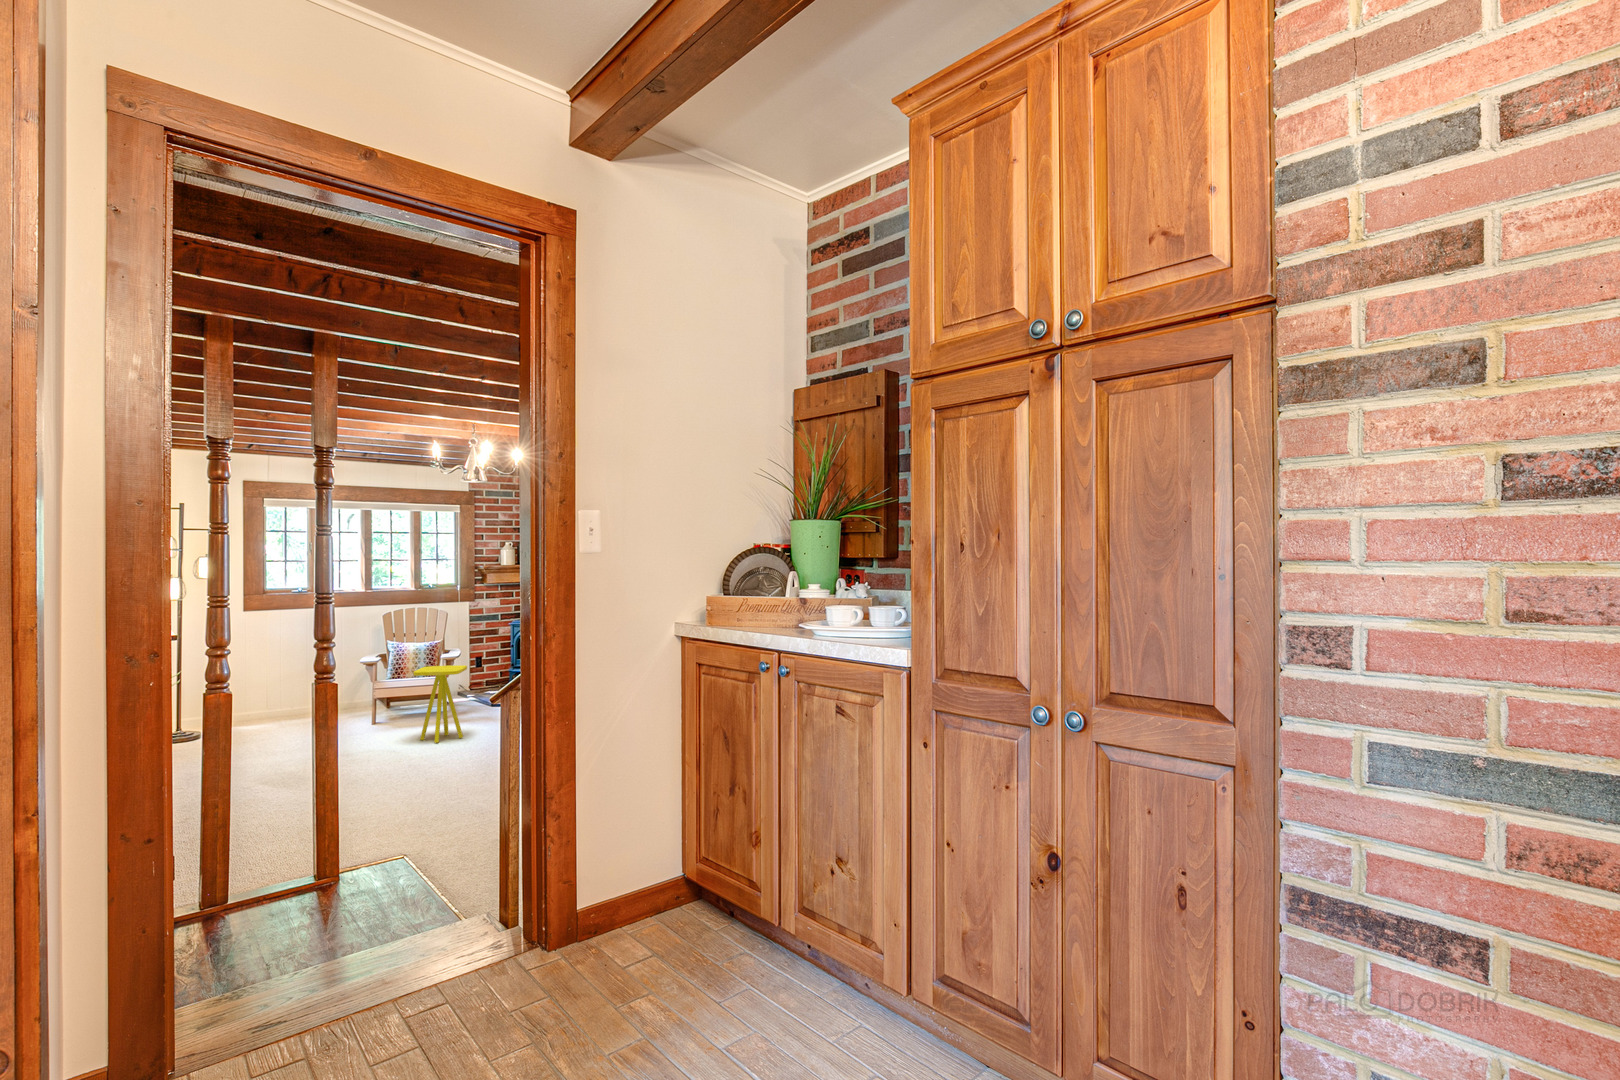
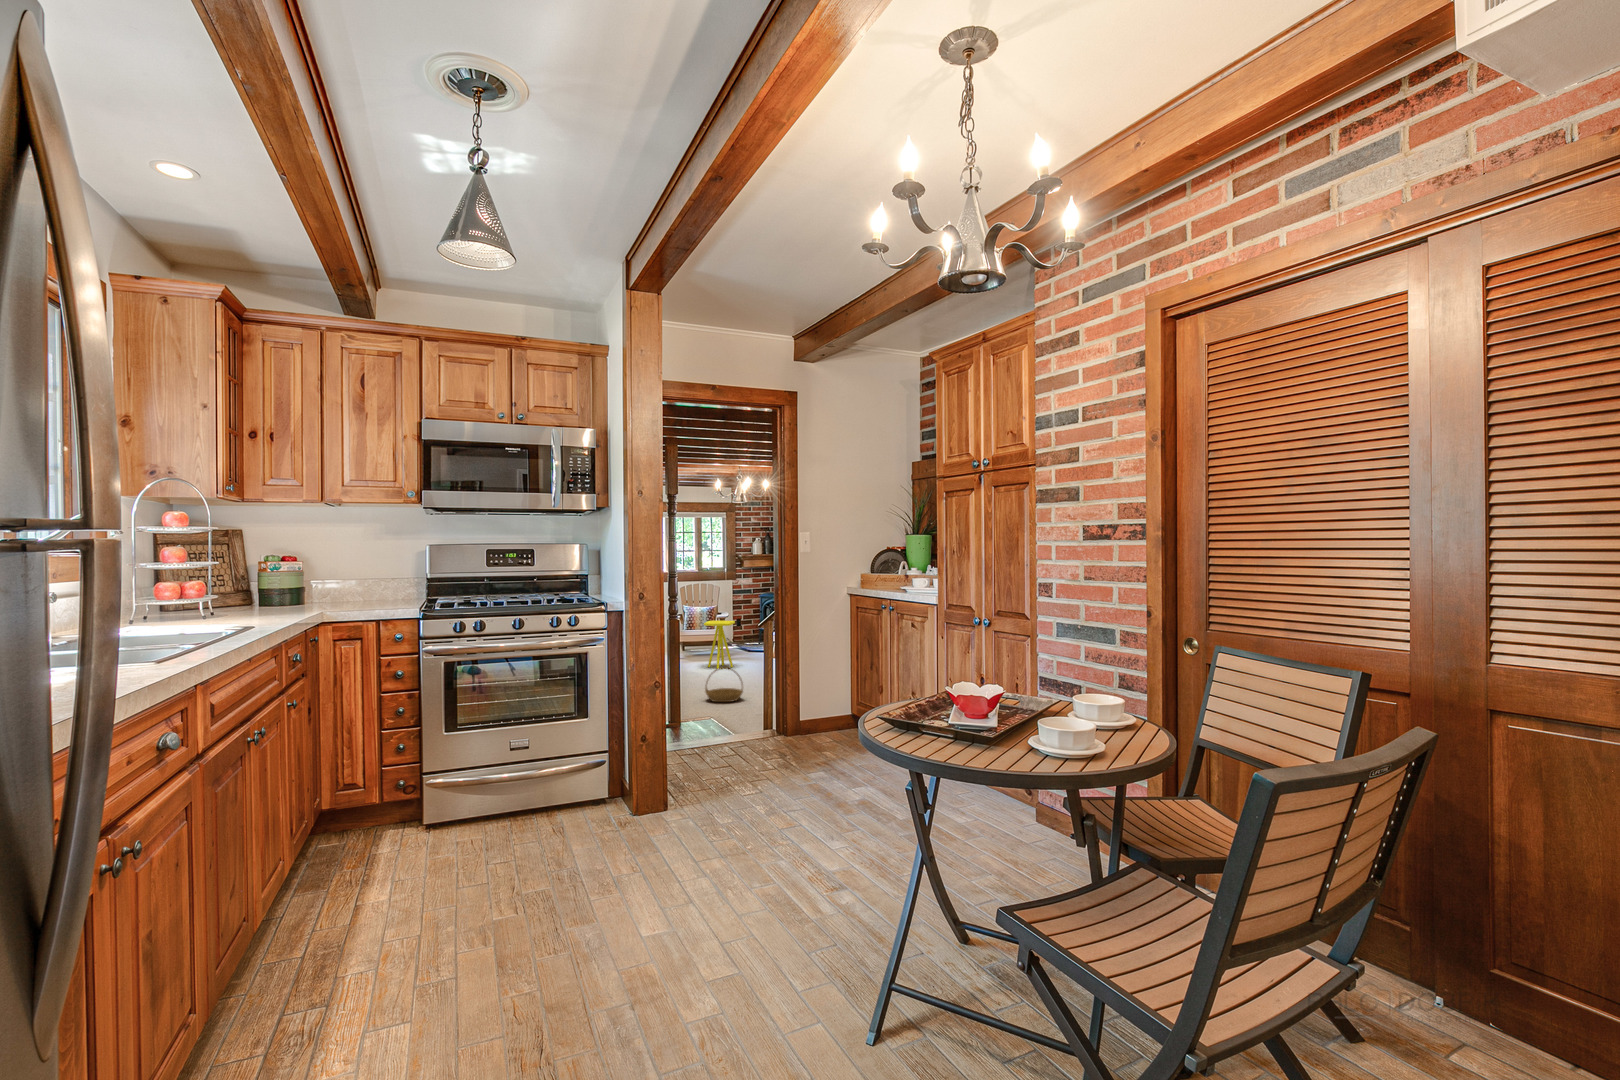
basket: none [399,757,471,821] -> present [705,667,743,702]

